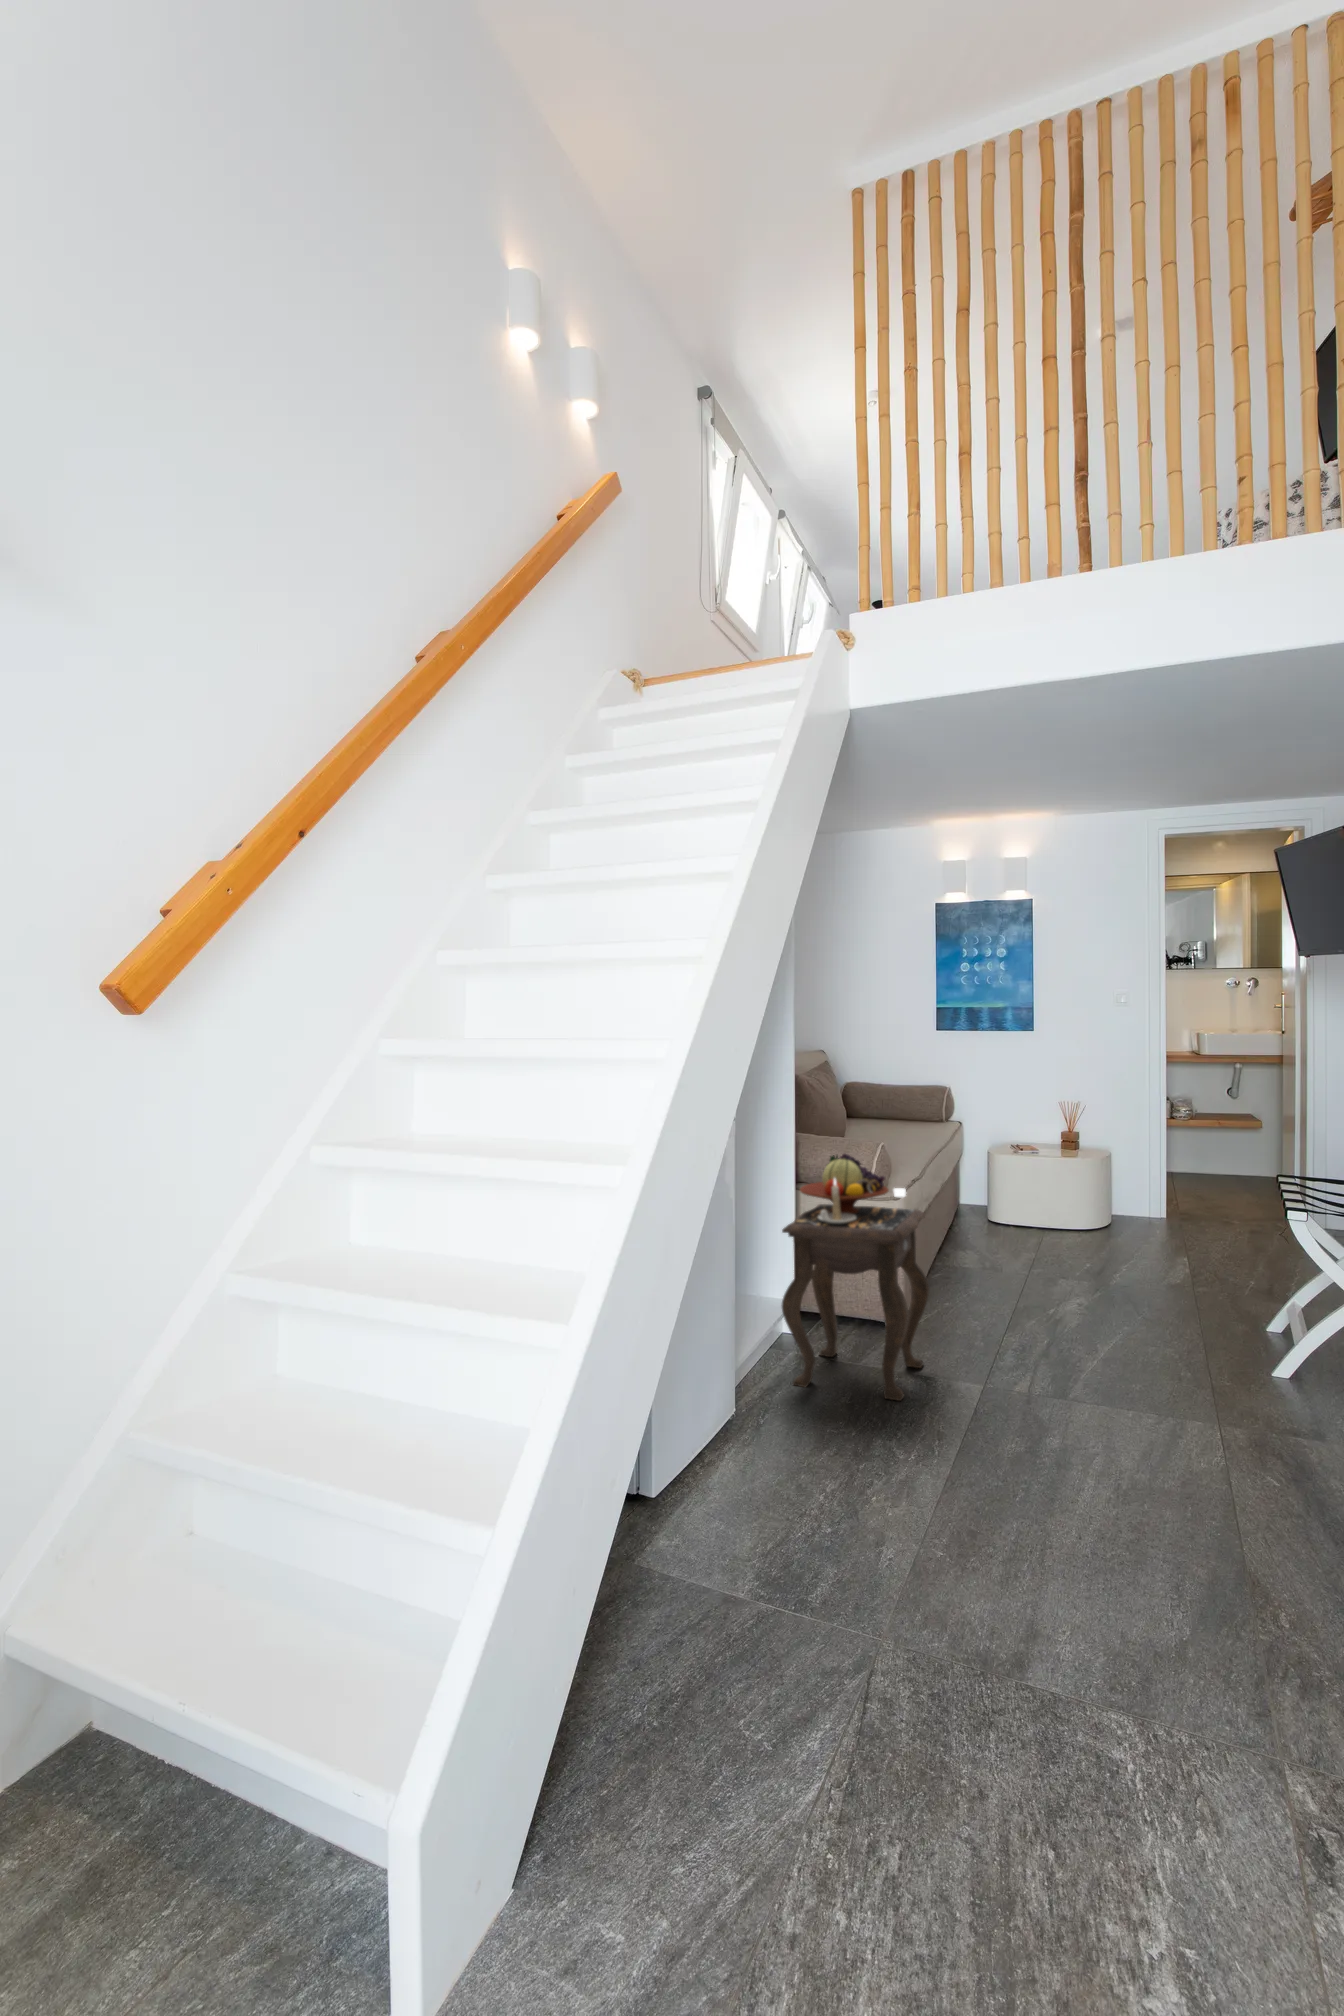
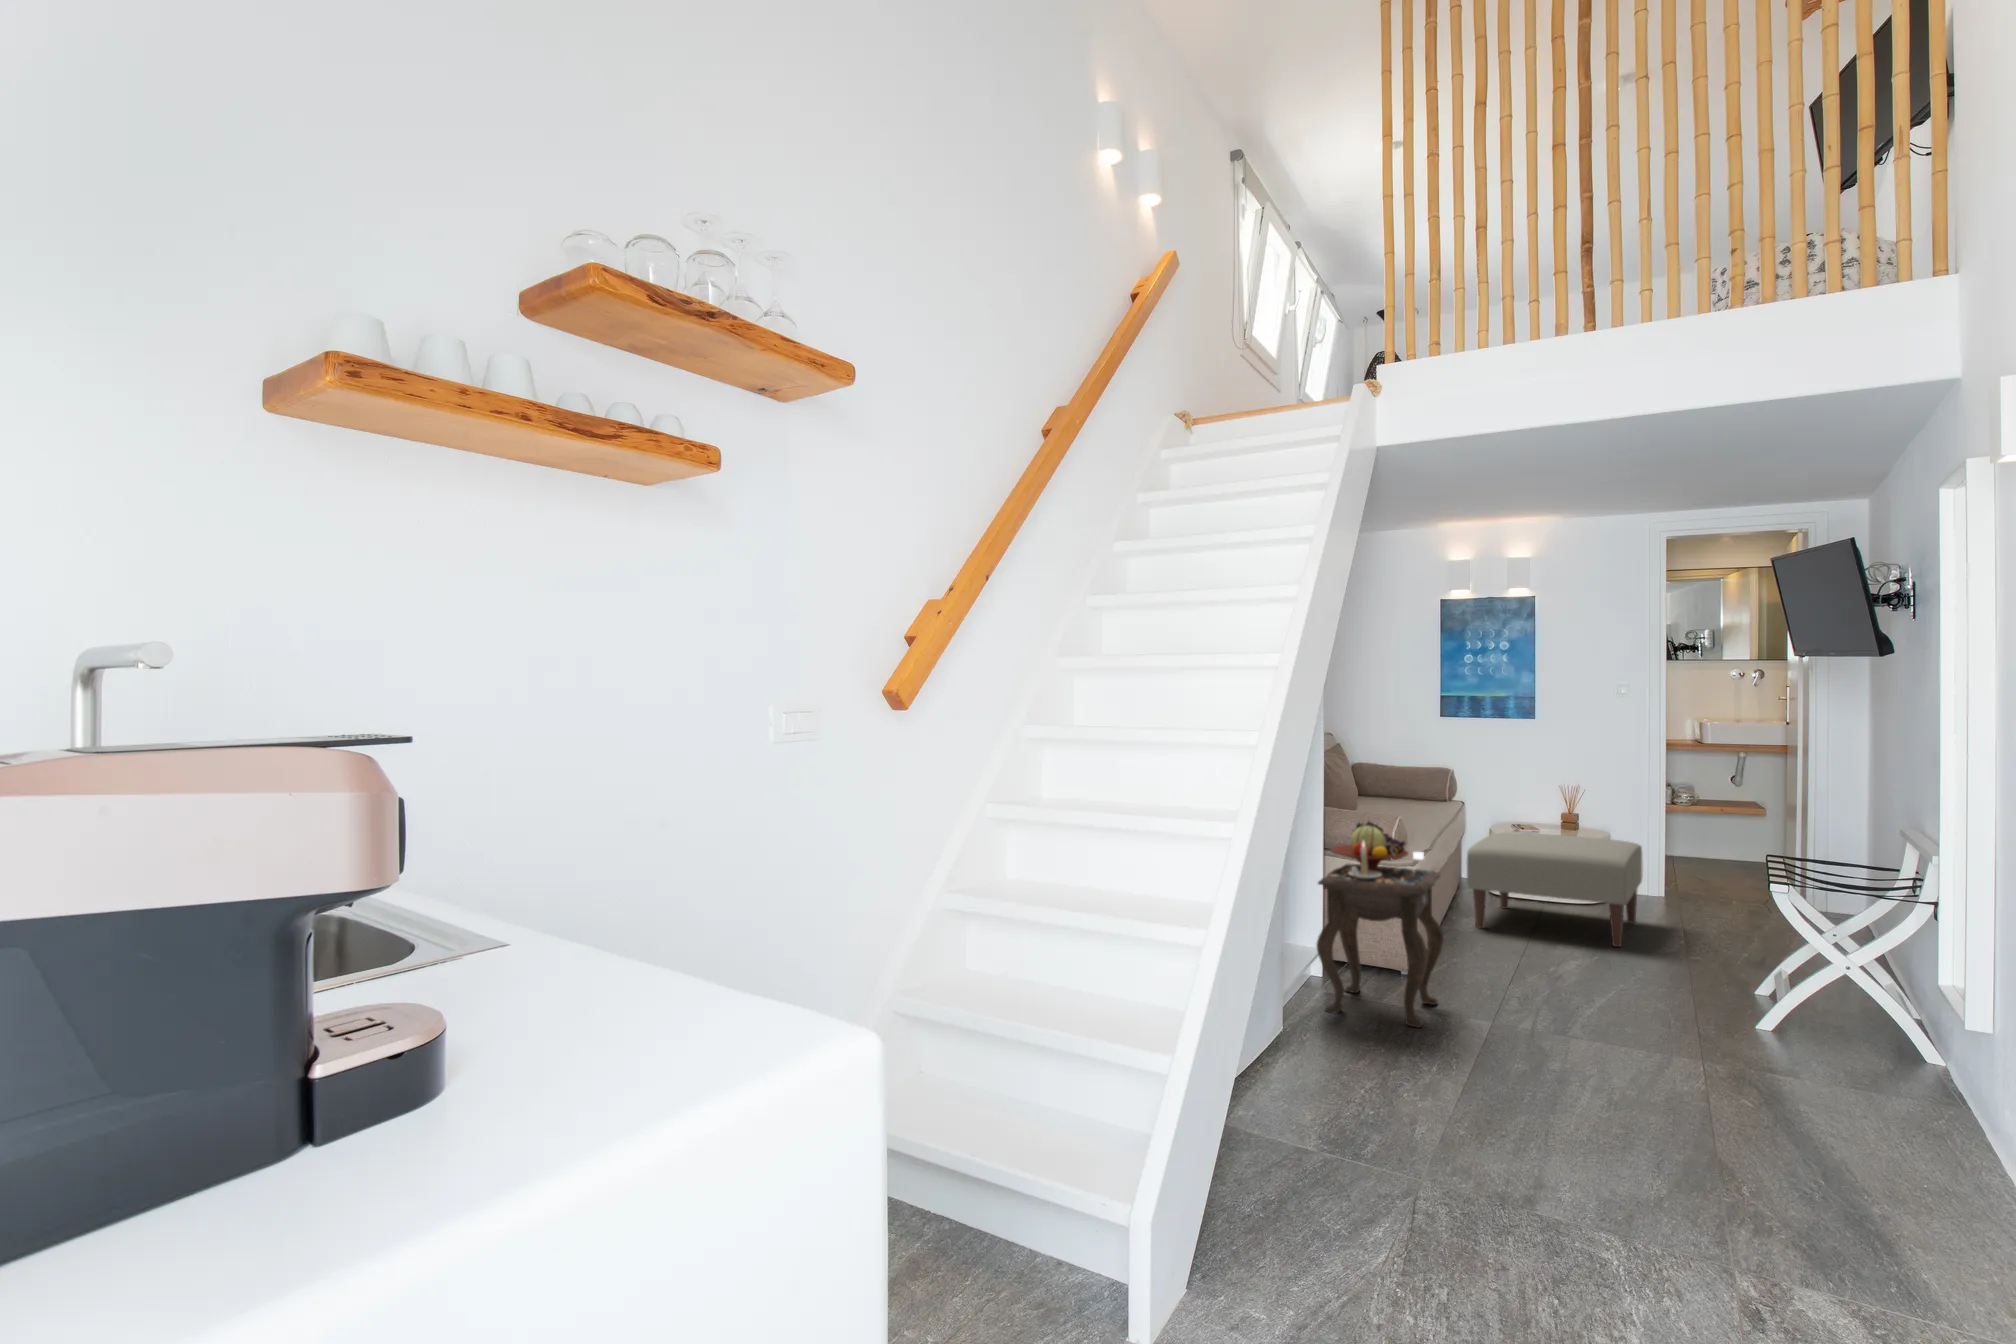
ottoman: none [961,1157,1144,1281] -> present [1467,832,1642,947]

